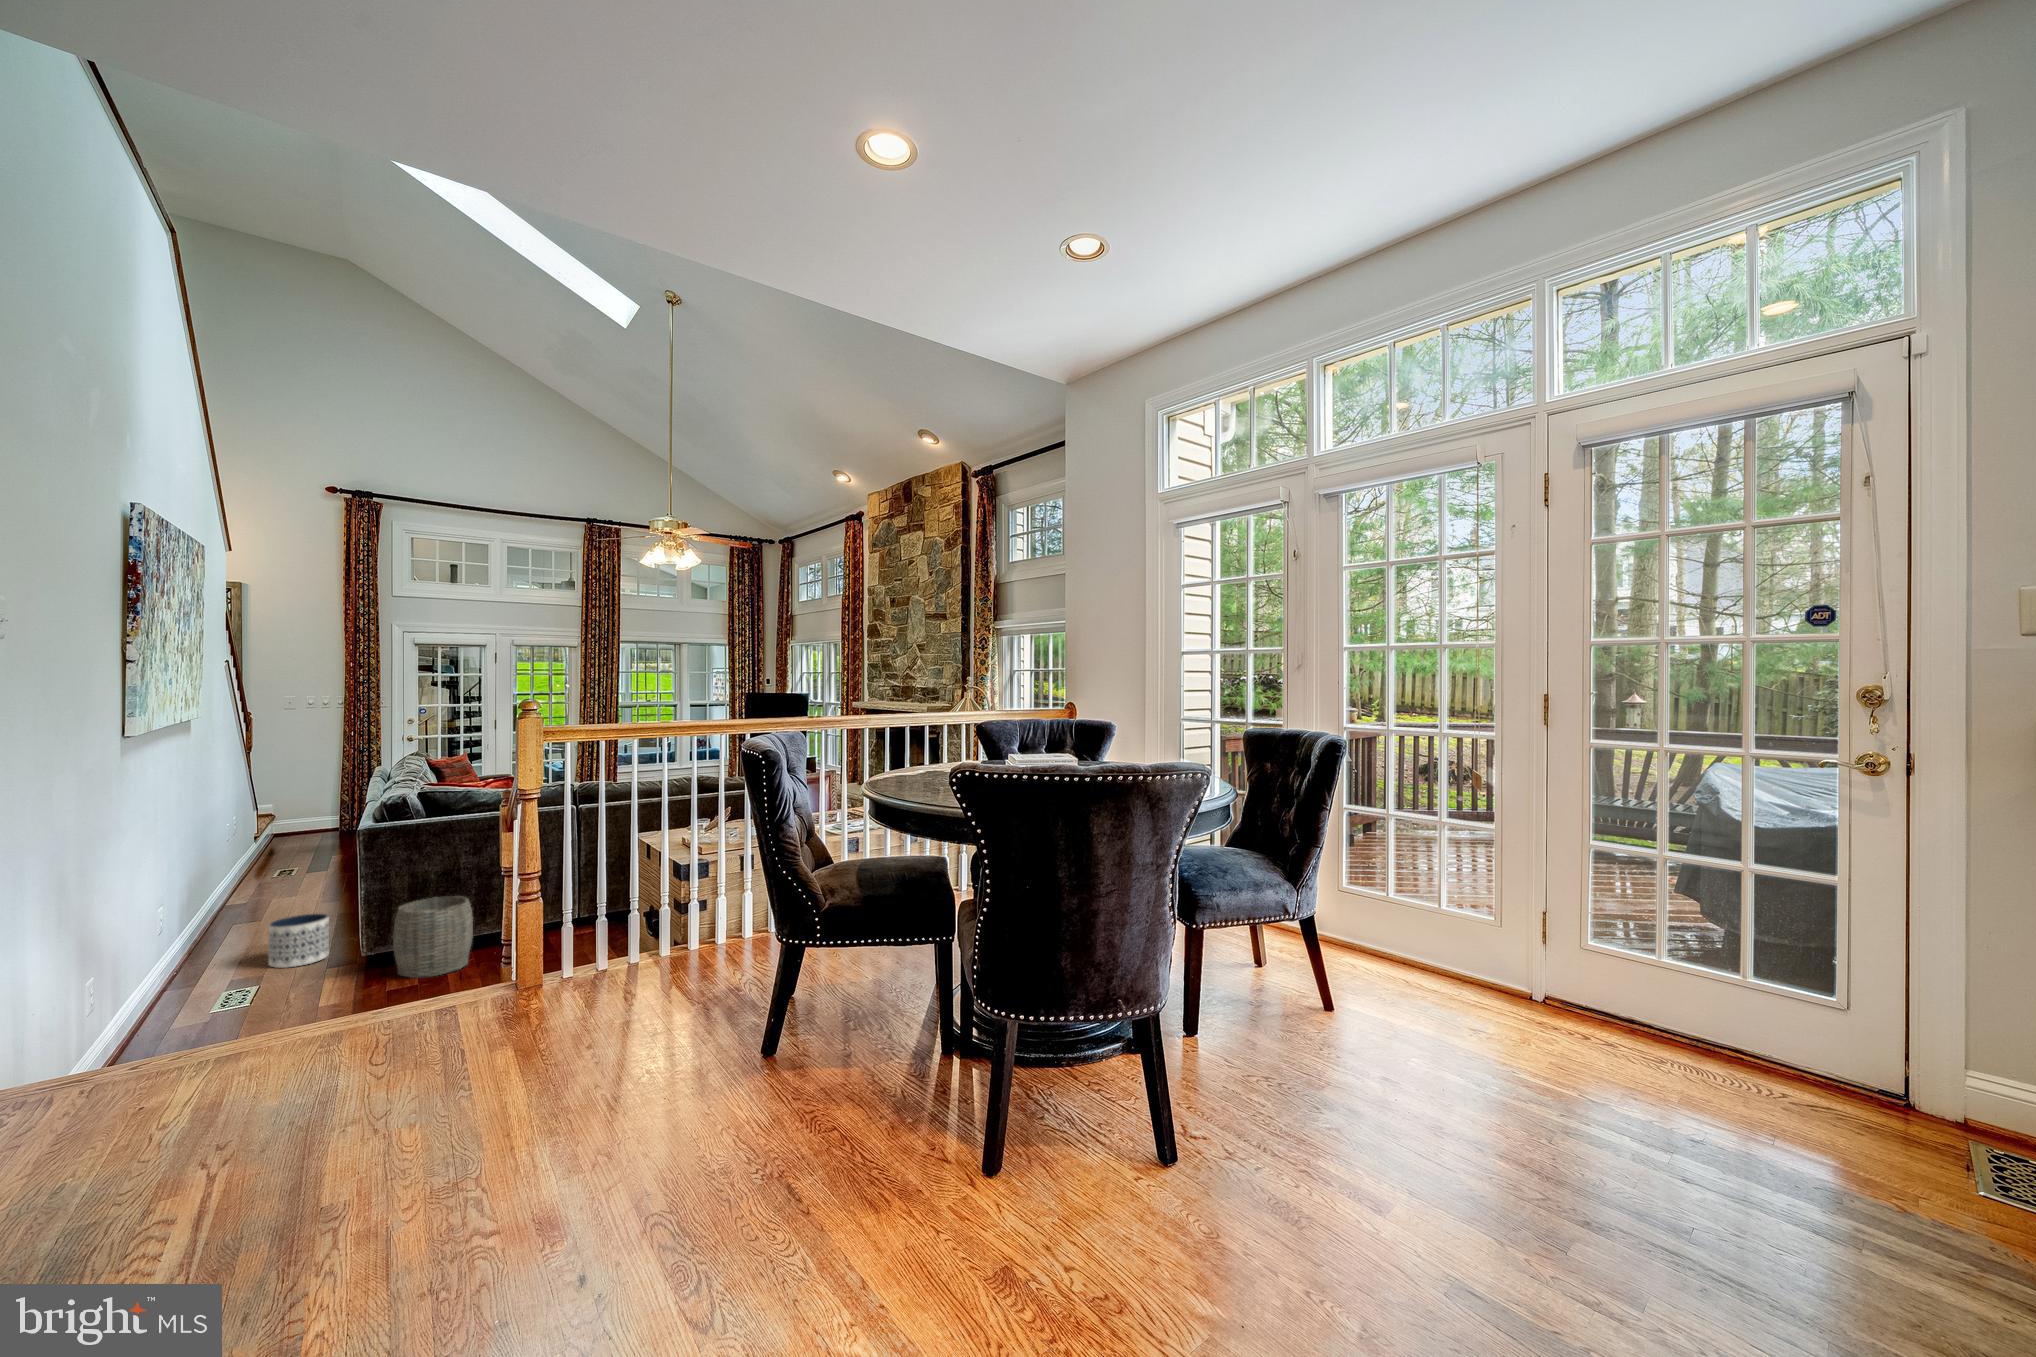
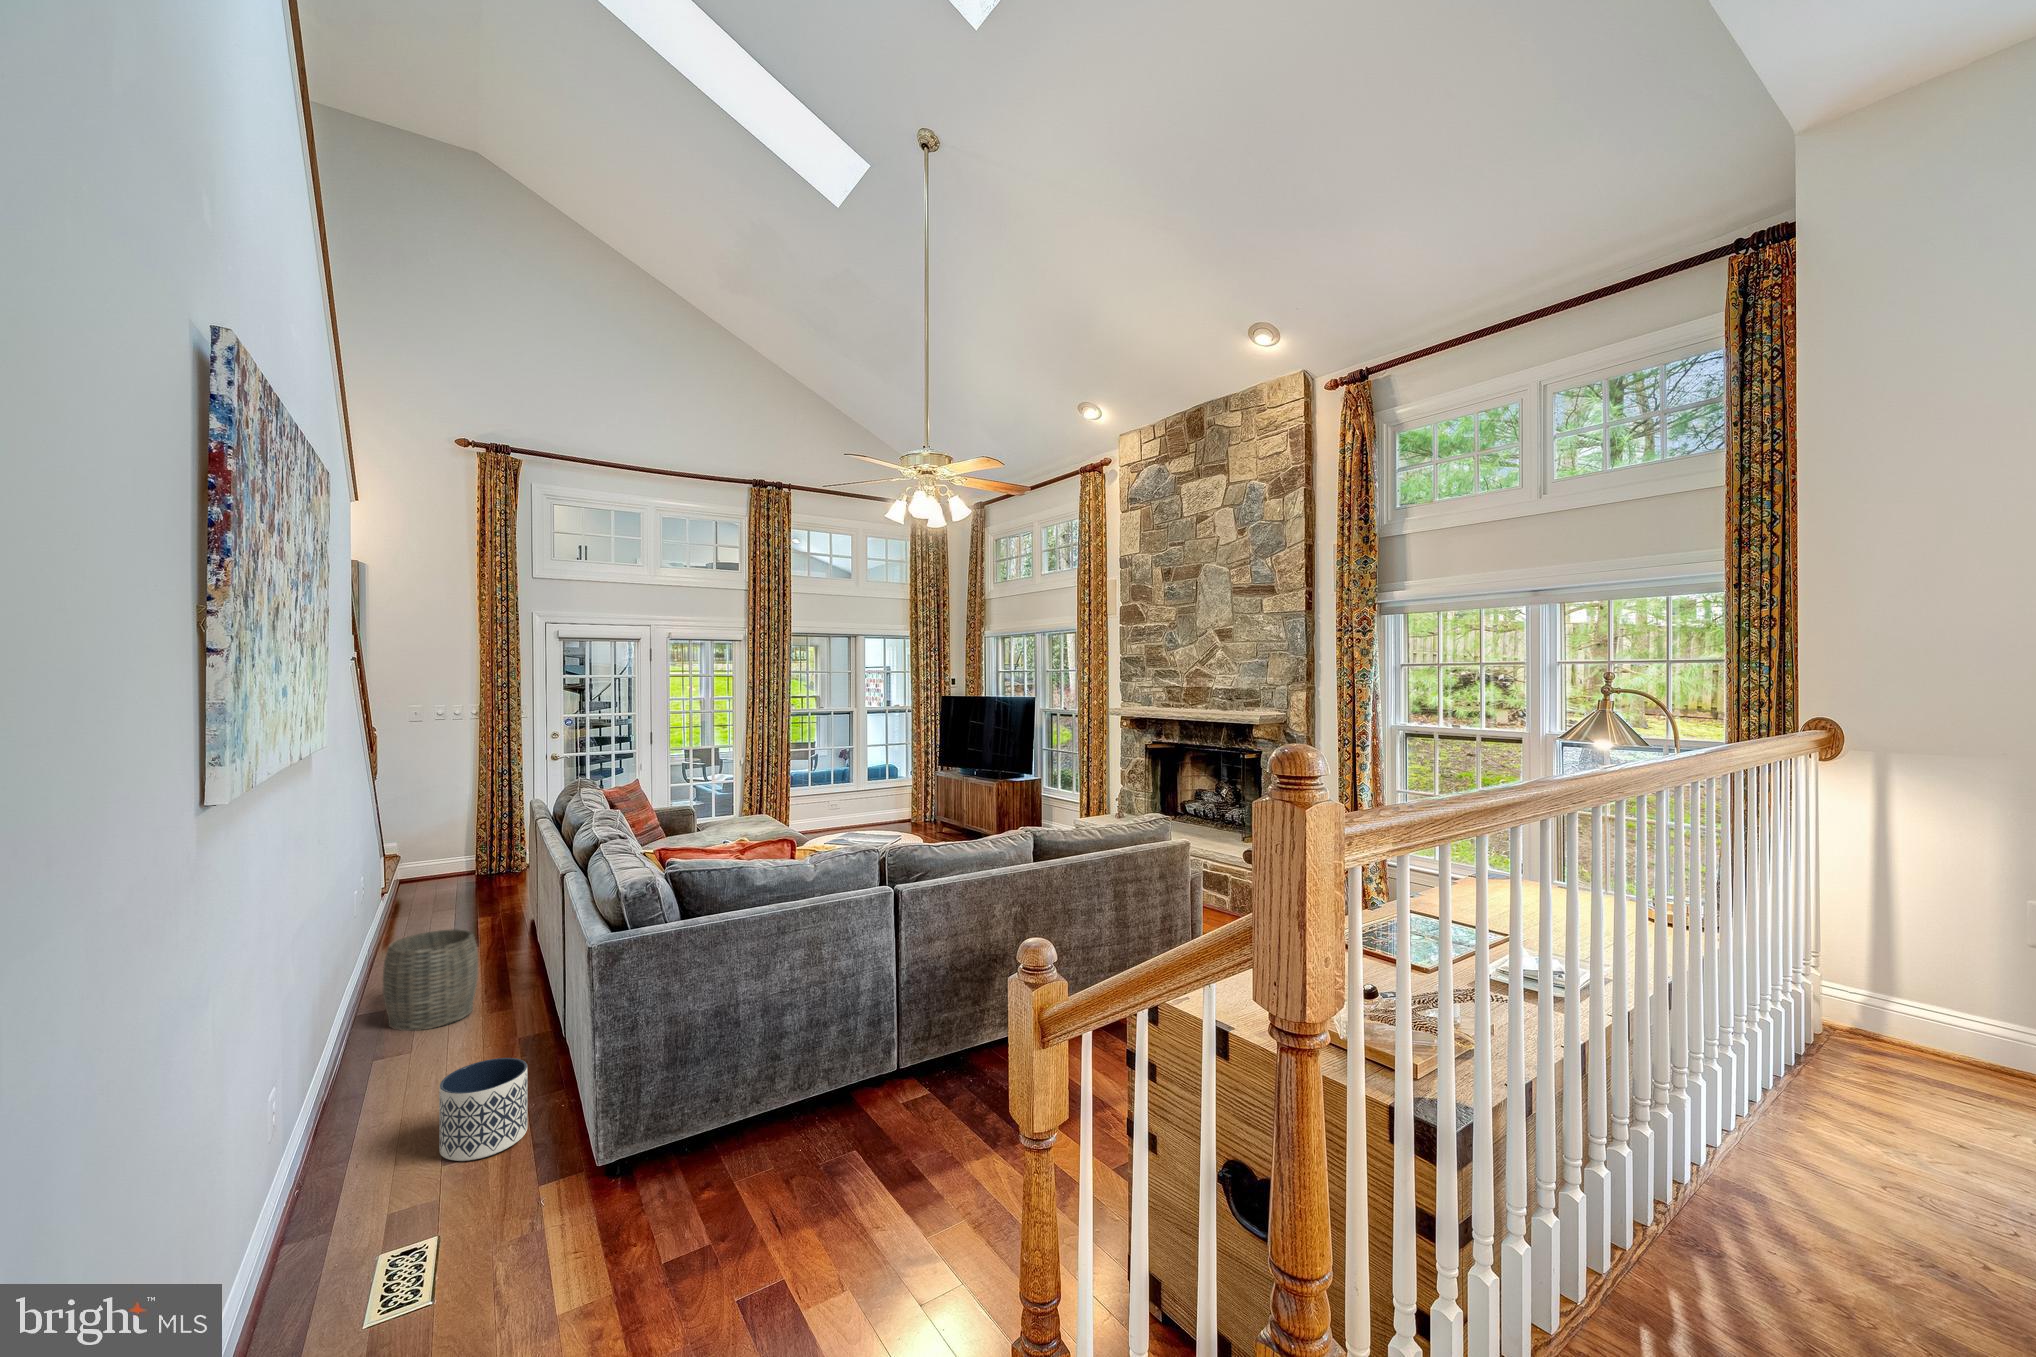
woven basket: present [393,896,473,978] -> present [383,929,478,1031]

